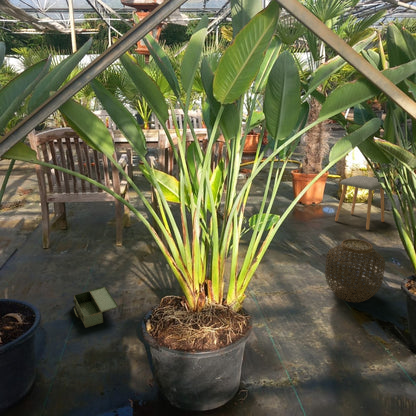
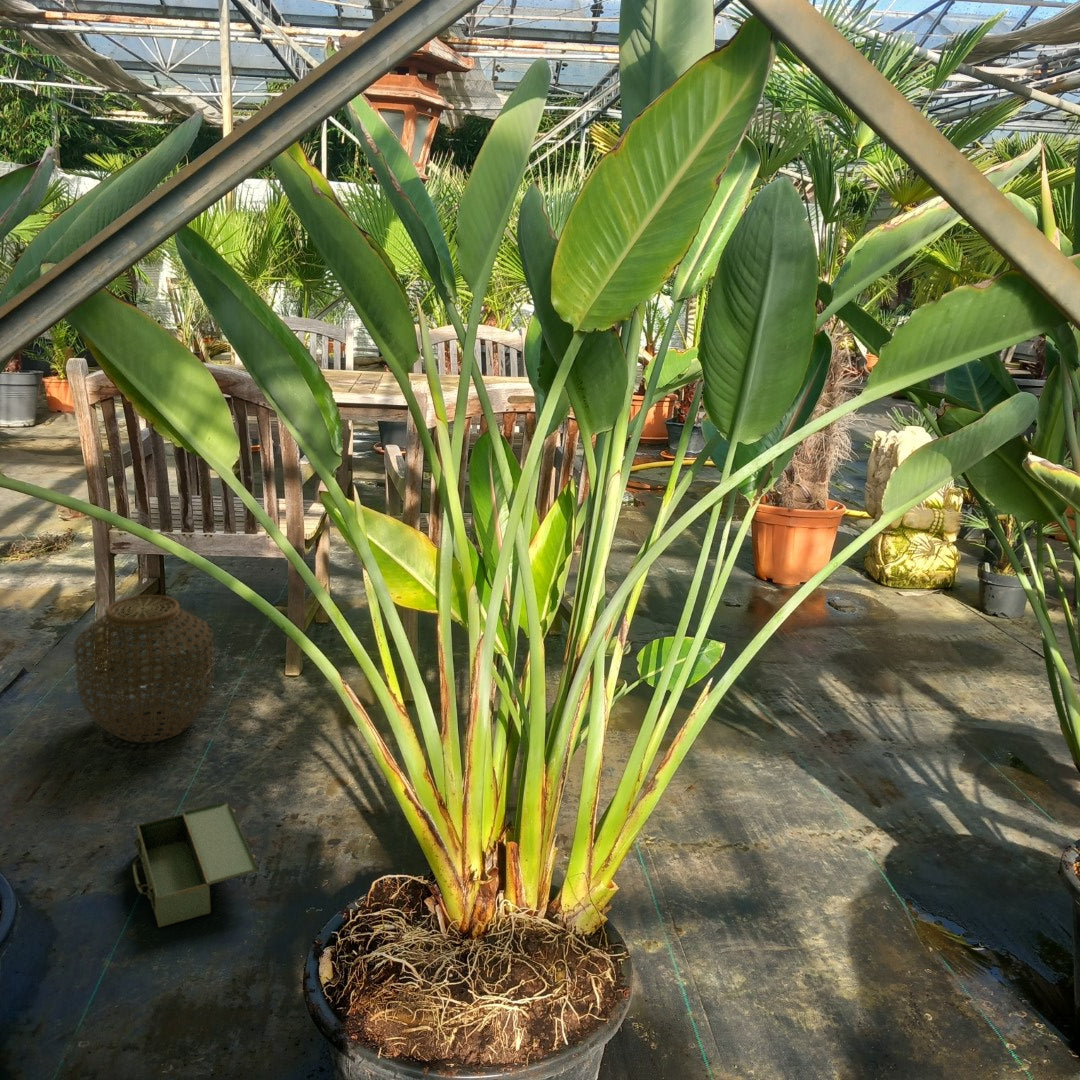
stool: present [335,175,384,230] -> none [858,520,1005,668]
woven basket: present [325,239,385,302] -> present [74,595,214,742]

